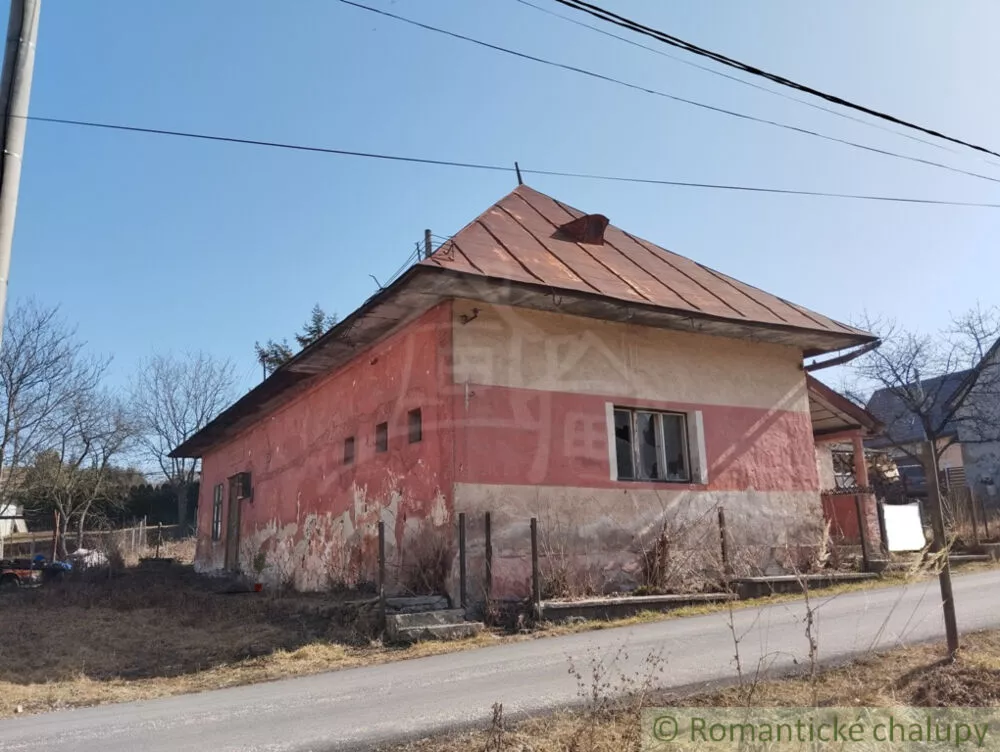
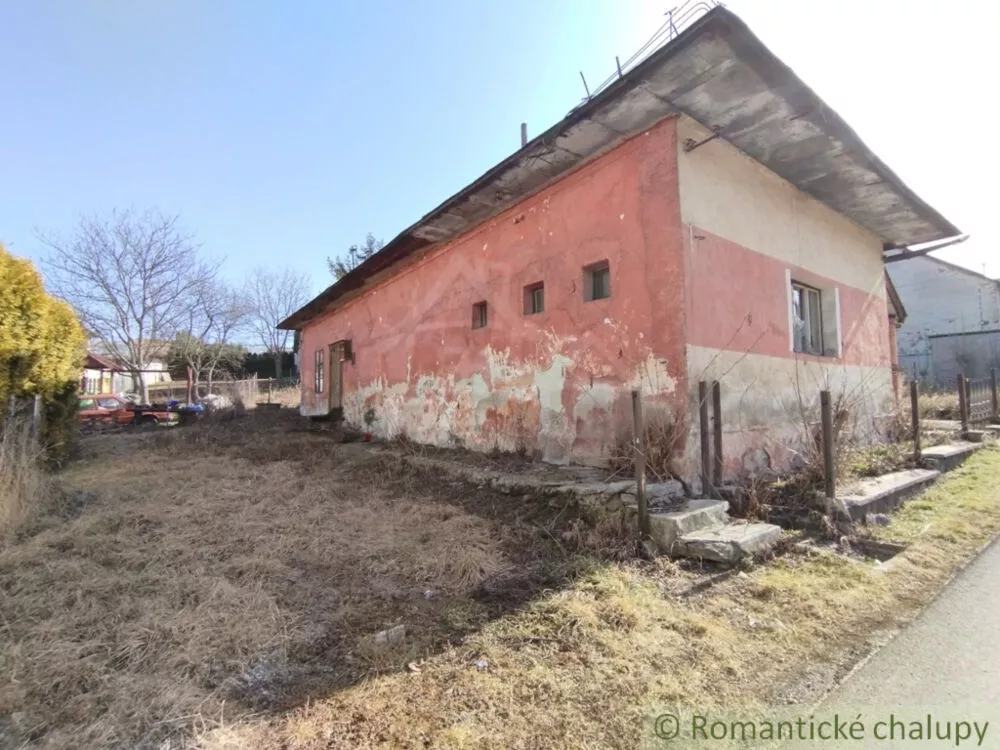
lounge chair: none [198,554,240,585] -> present [310,406,344,430]

